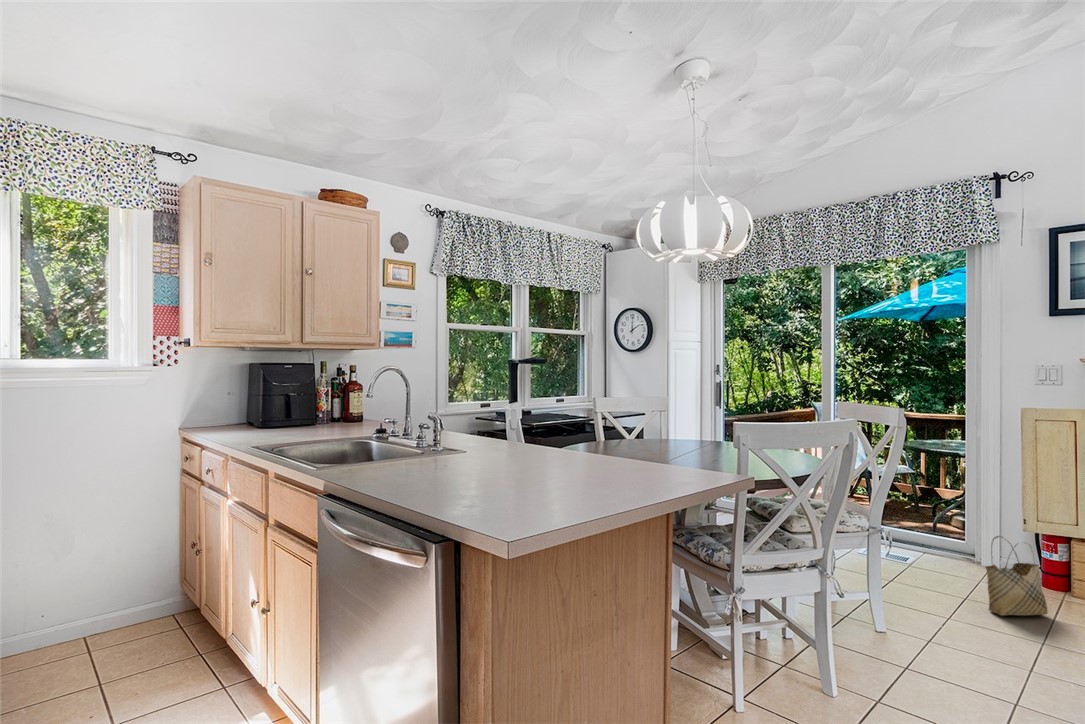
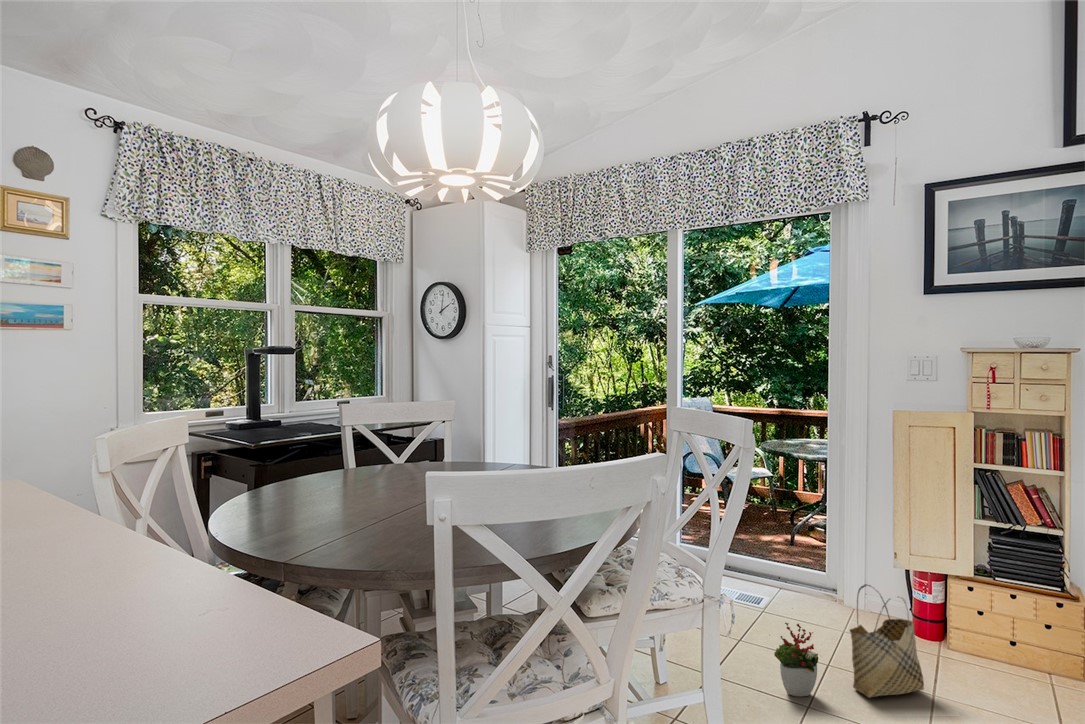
decorative plant: none [925,559,960,612] -> present [774,622,818,696]

